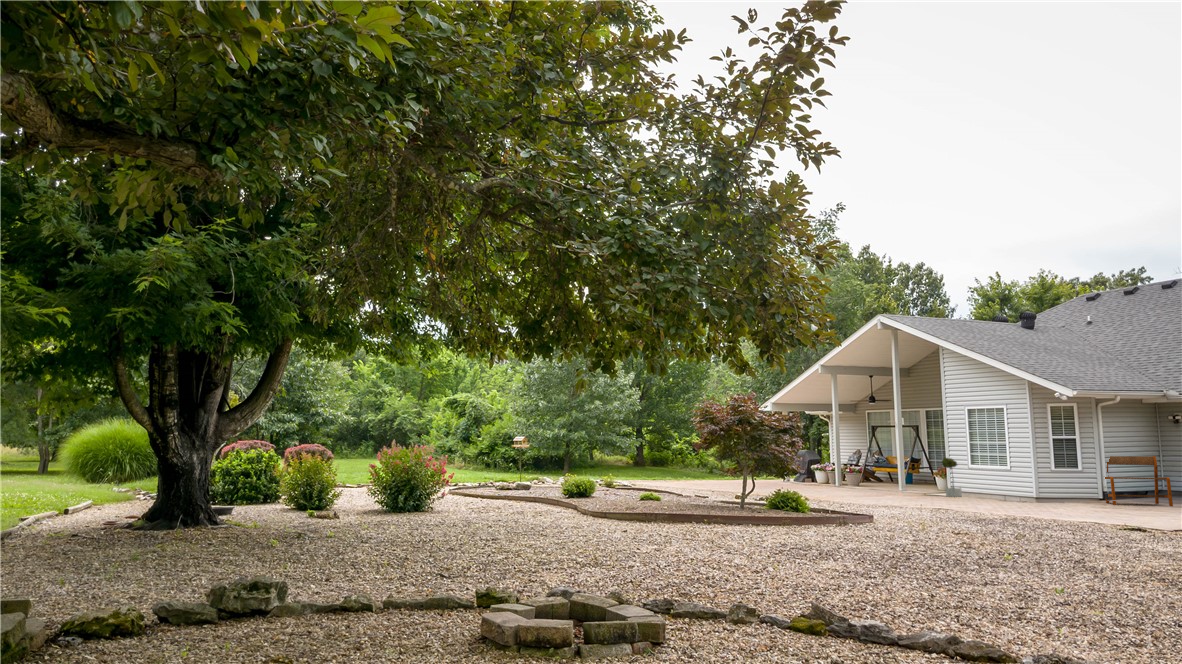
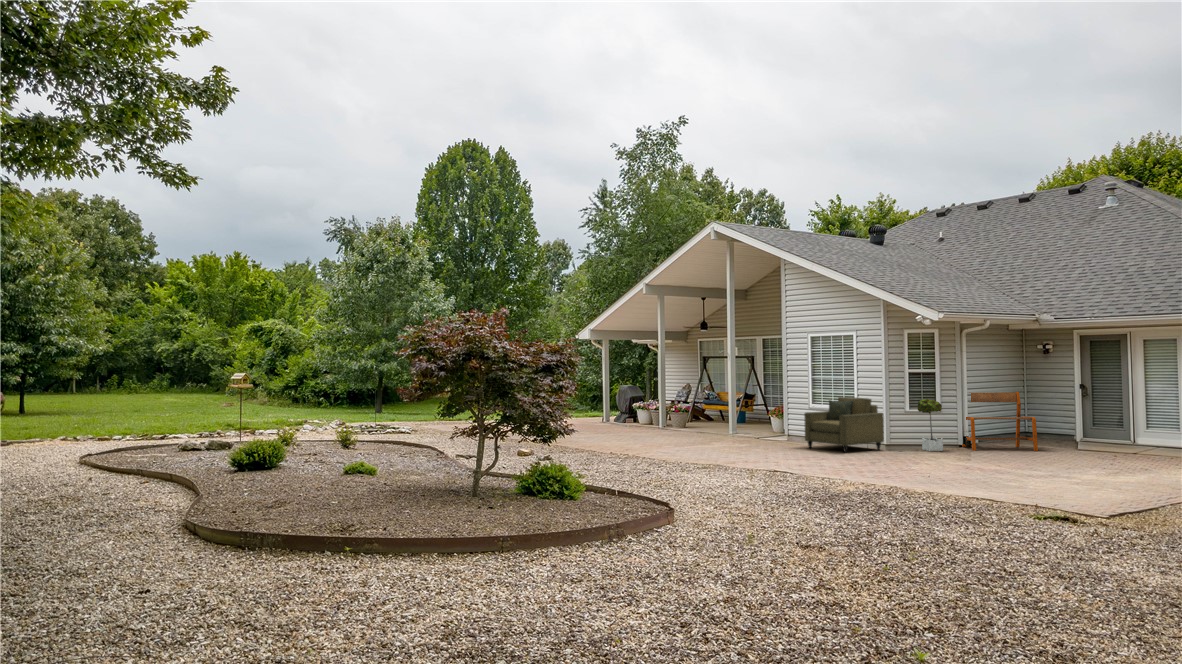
potted tree: present [942,457,962,497] -> present [917,399,943,451]
armchair: none [962,459,1033,504] -> present [804,397,884,453]

